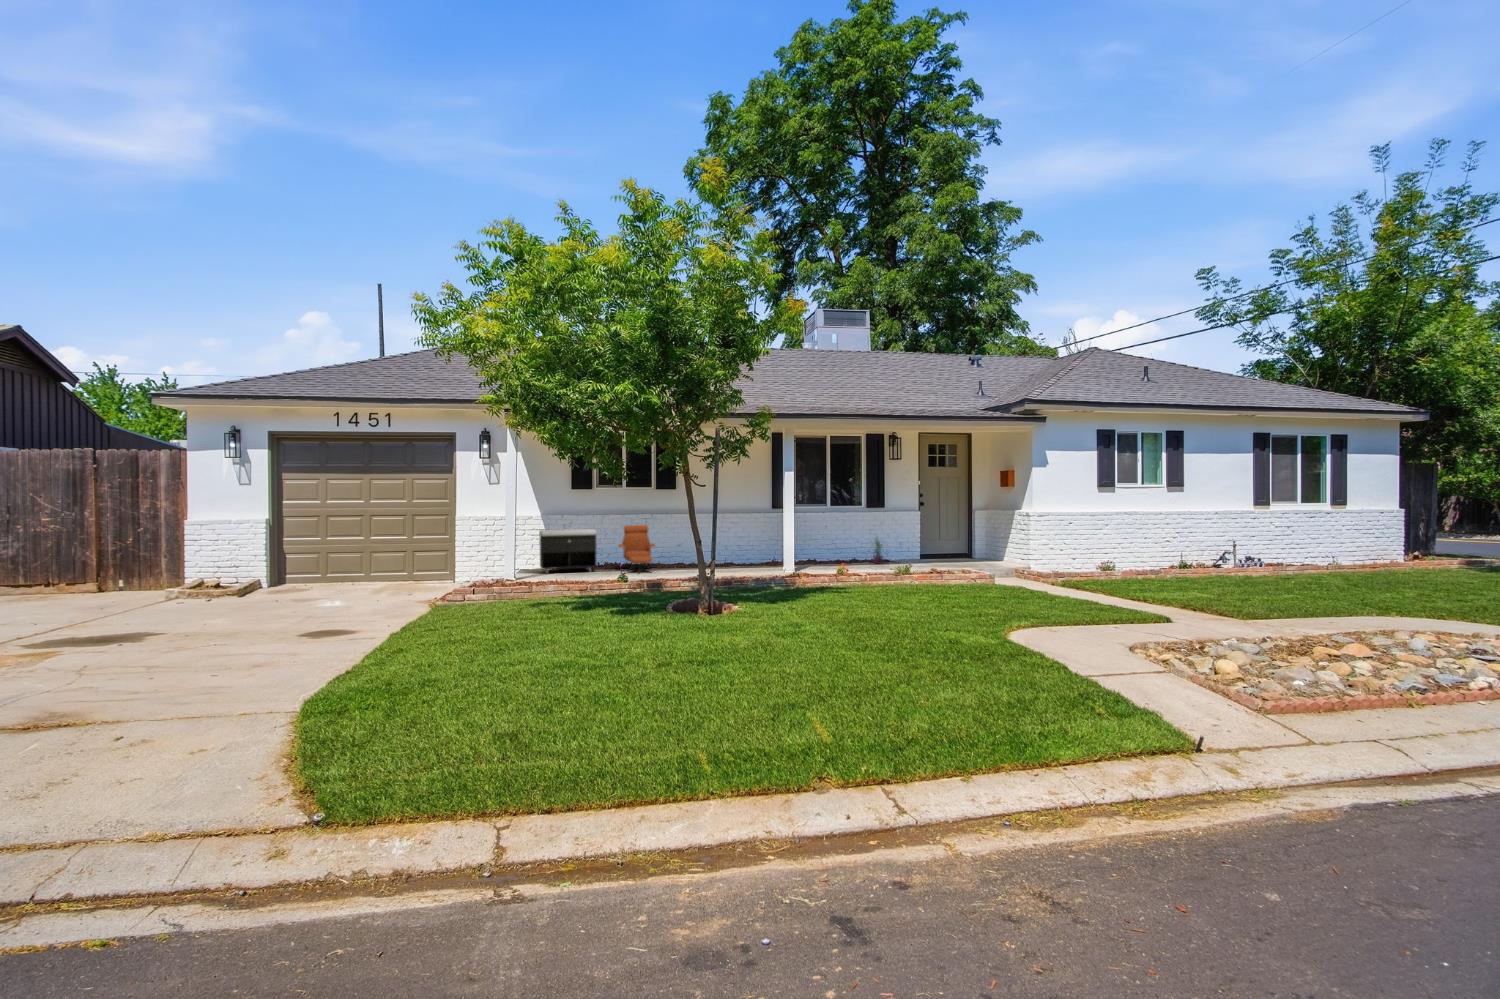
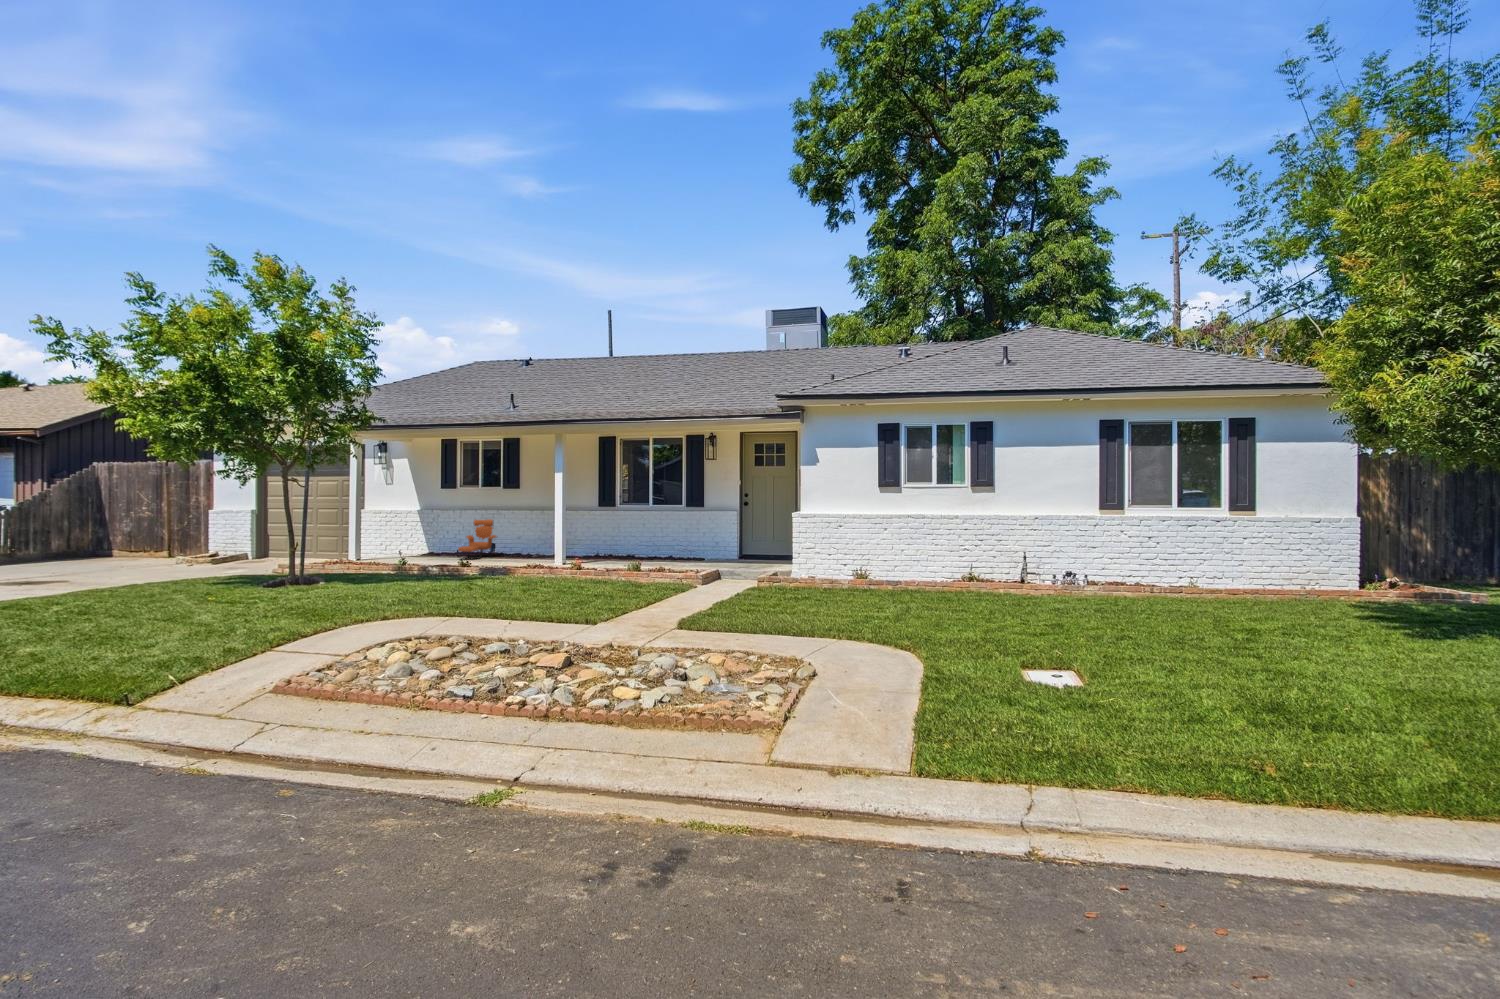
storage bench: present [540,529,597,573] -> none [402,522,457,557]
decorative plant: present [873,538,883,564] -> none [661,534,691,561]

